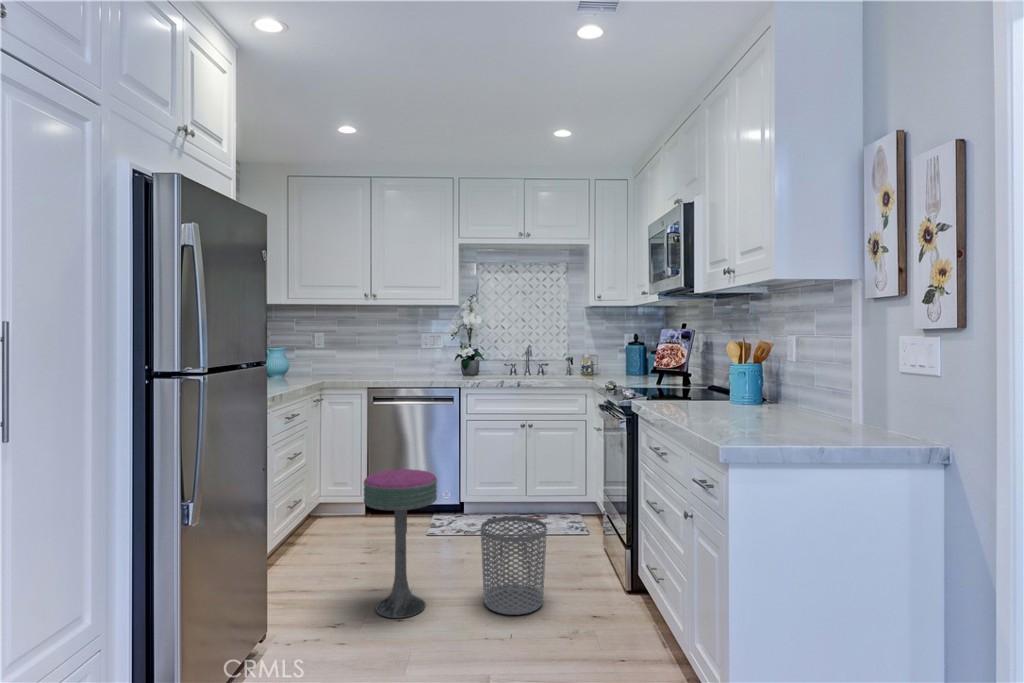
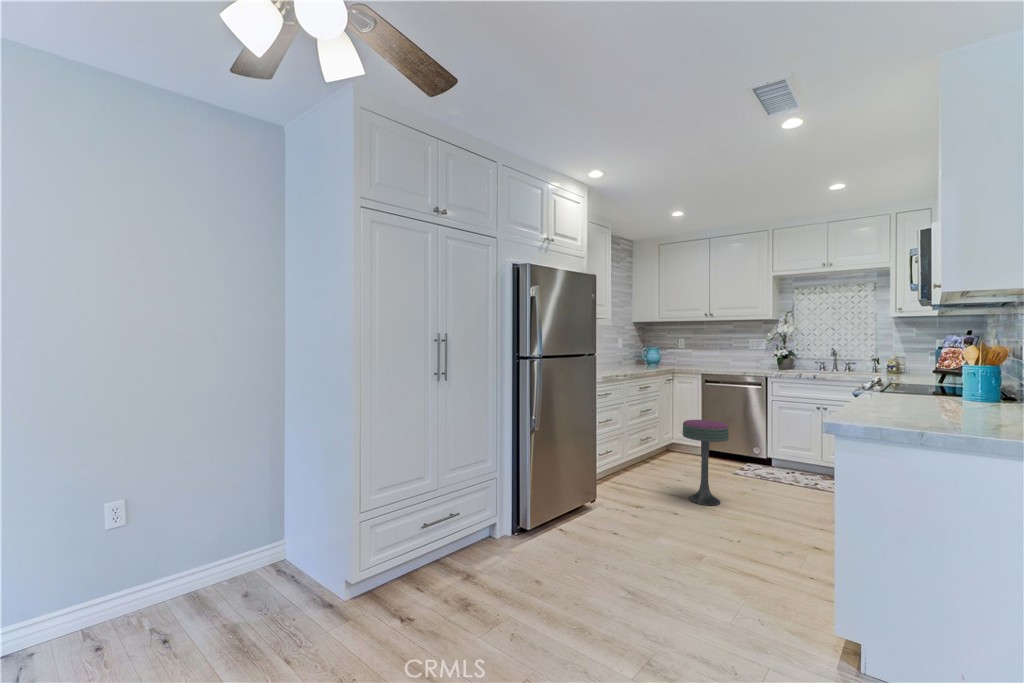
waste bin: present [481,516,547,615] -> none [758,460,808,523]

